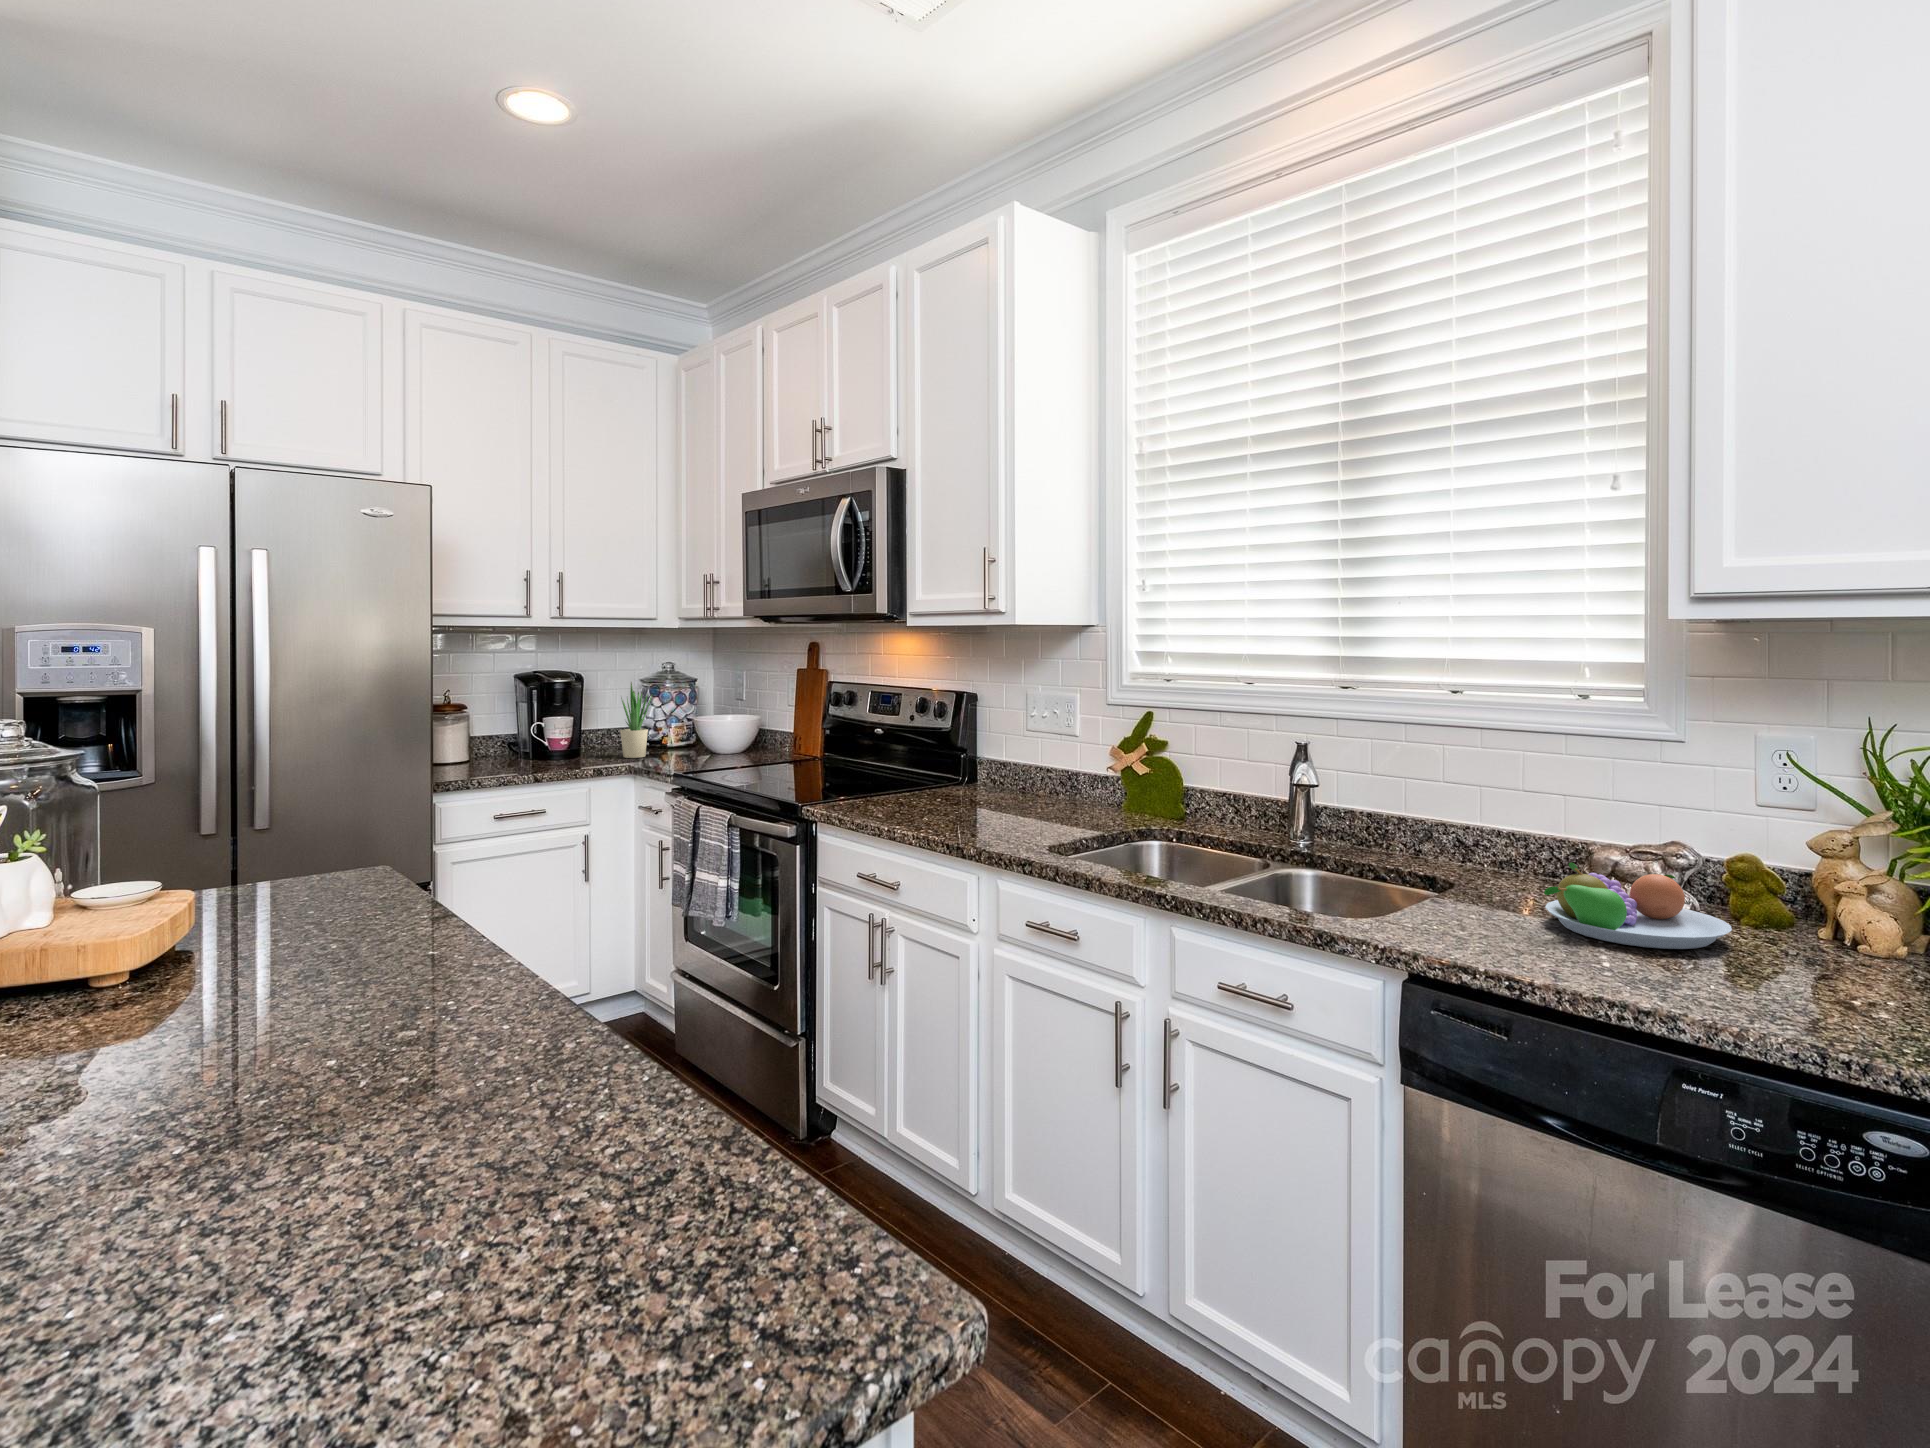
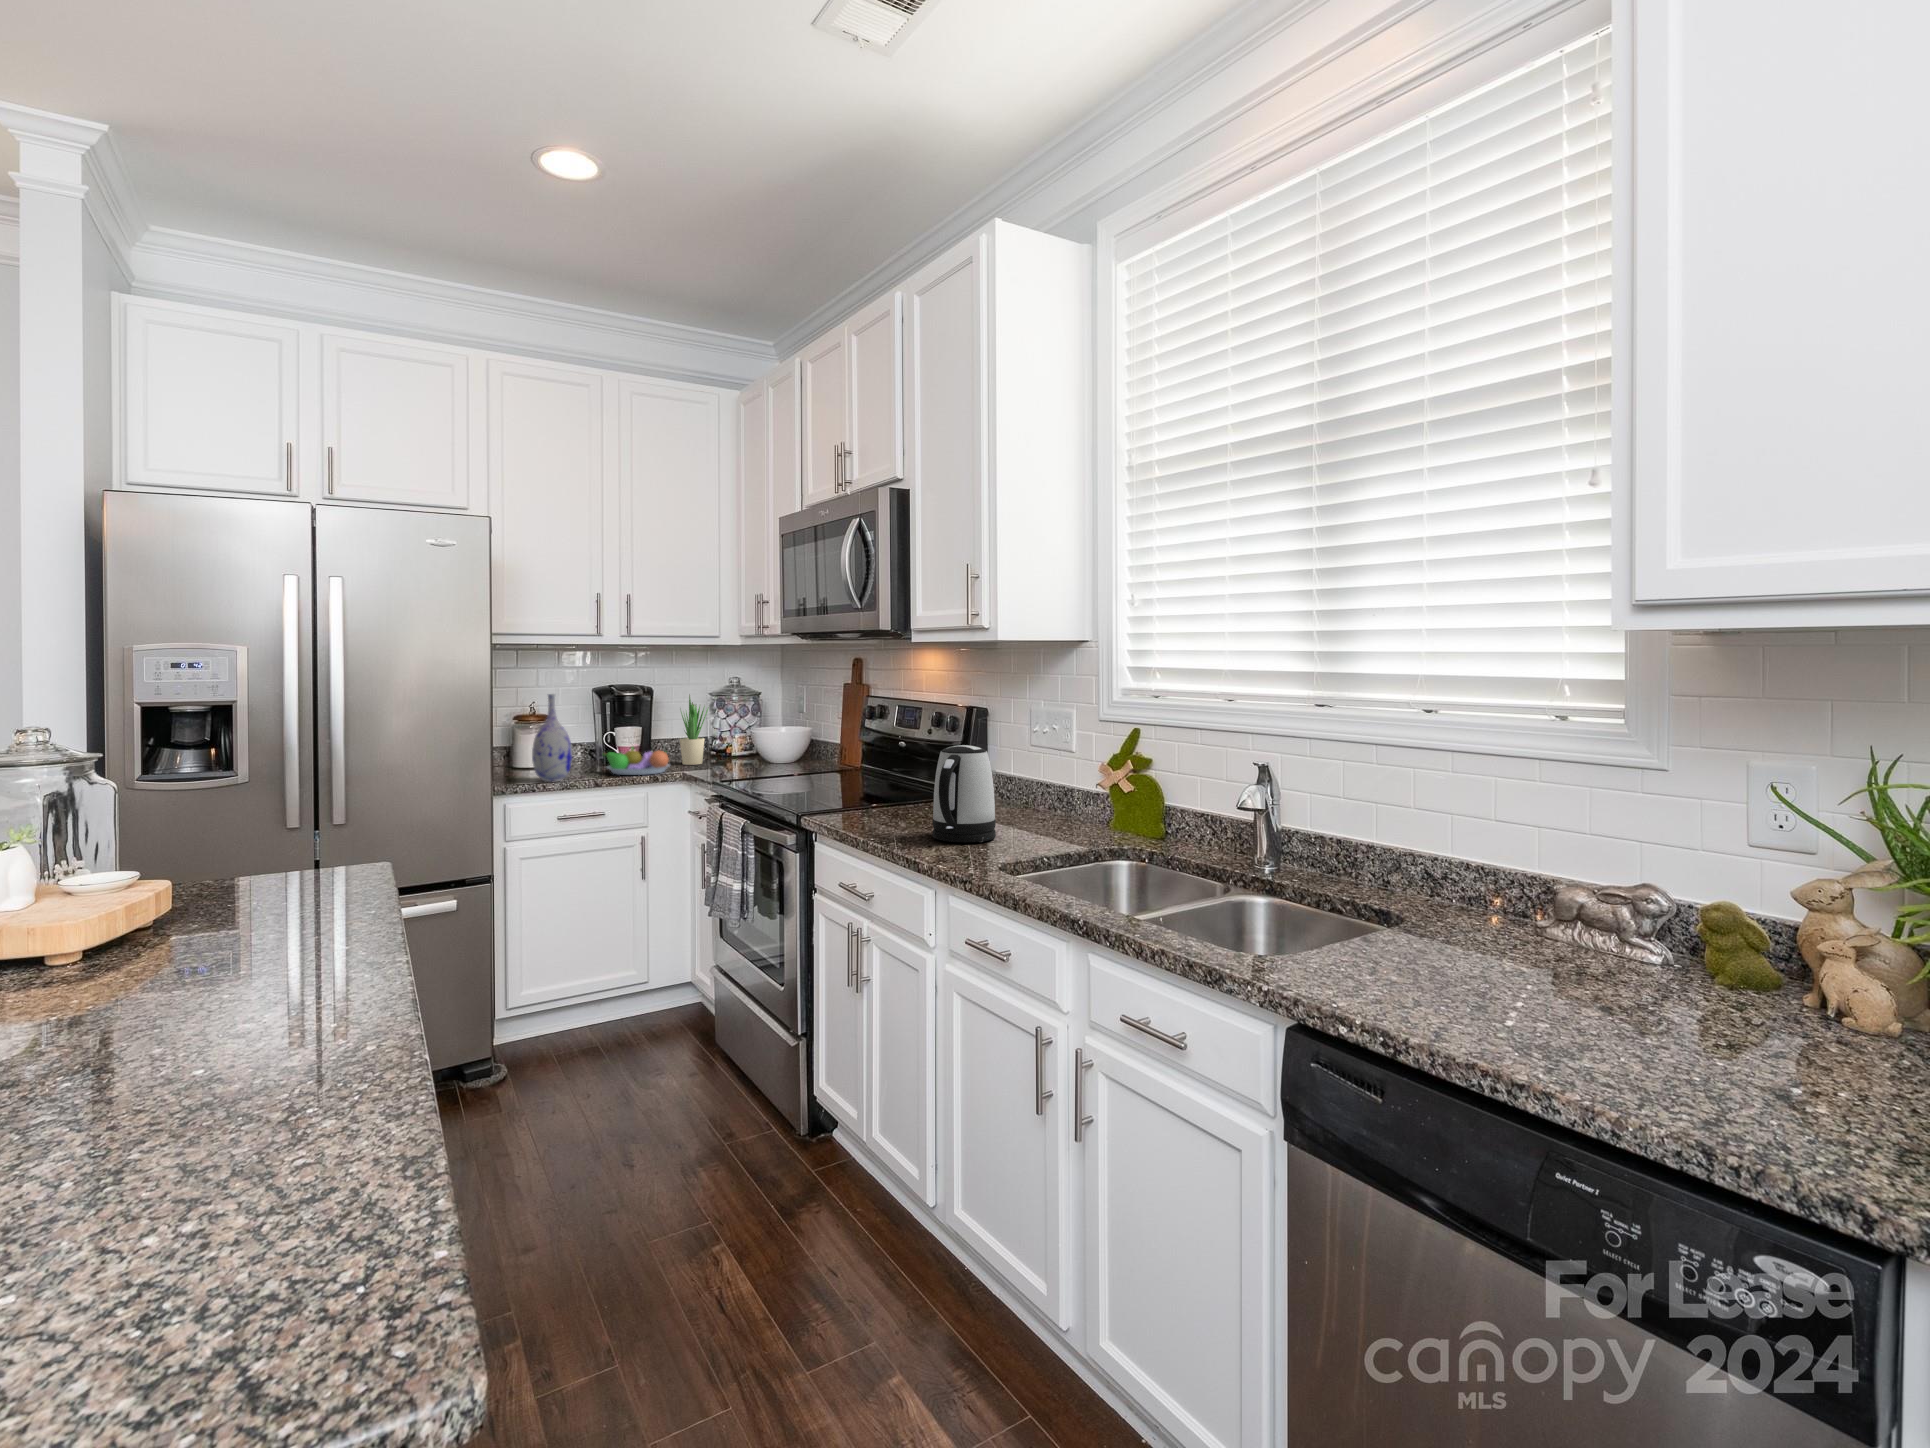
vase: none [472,682,516,778] -> present [532,694,572,782]
kettle: none [959,730,1023,827] -> present [933,745,996,842]
fruit bowl: present [1544,863,1732,949] -> present [602,747,669,775]

